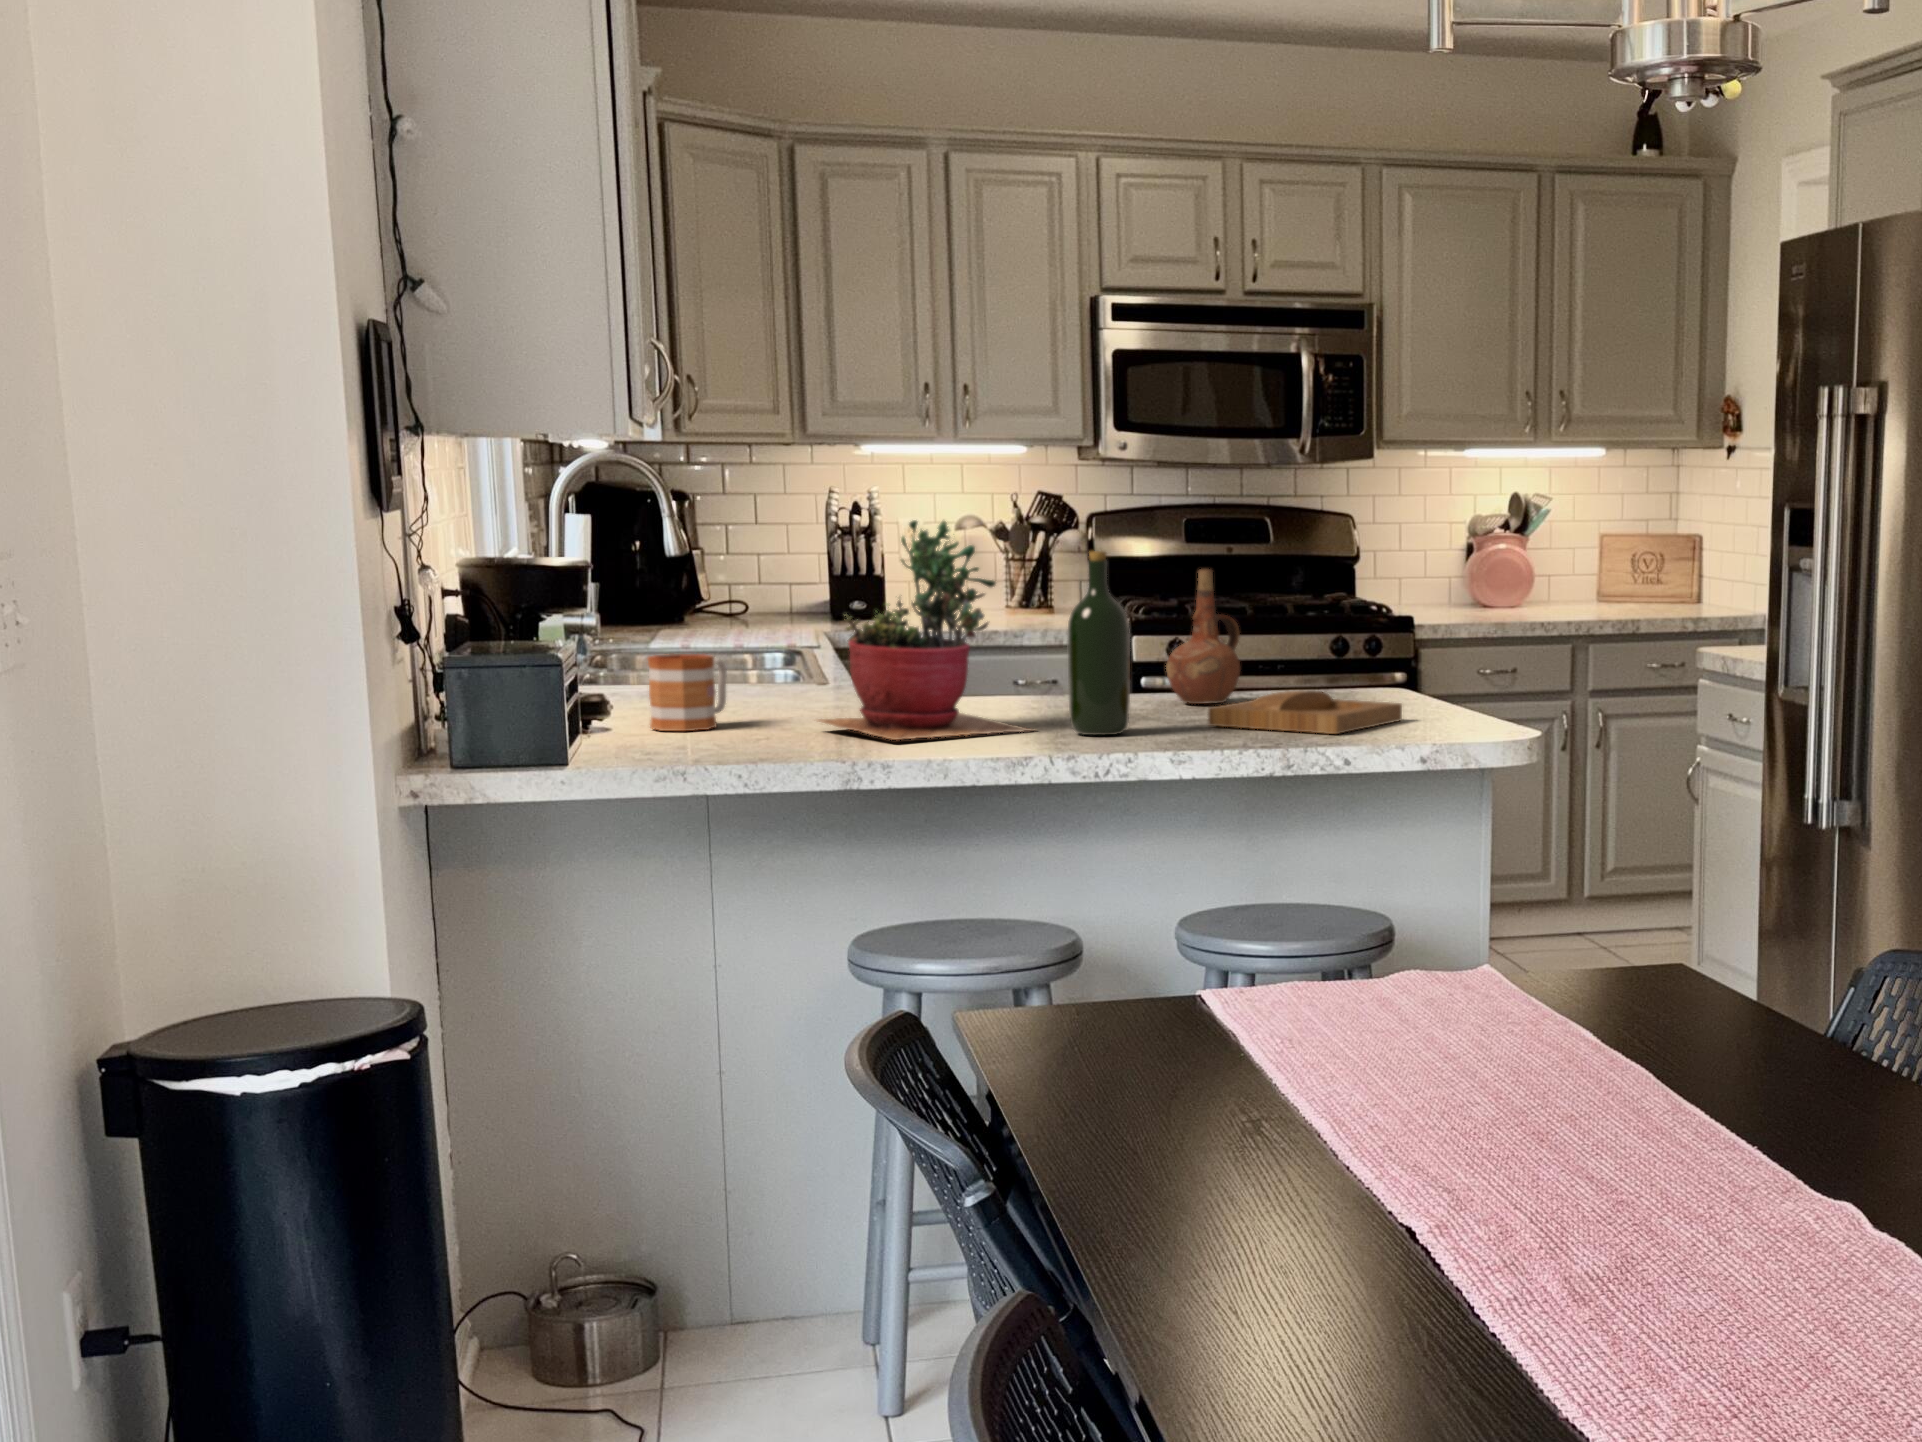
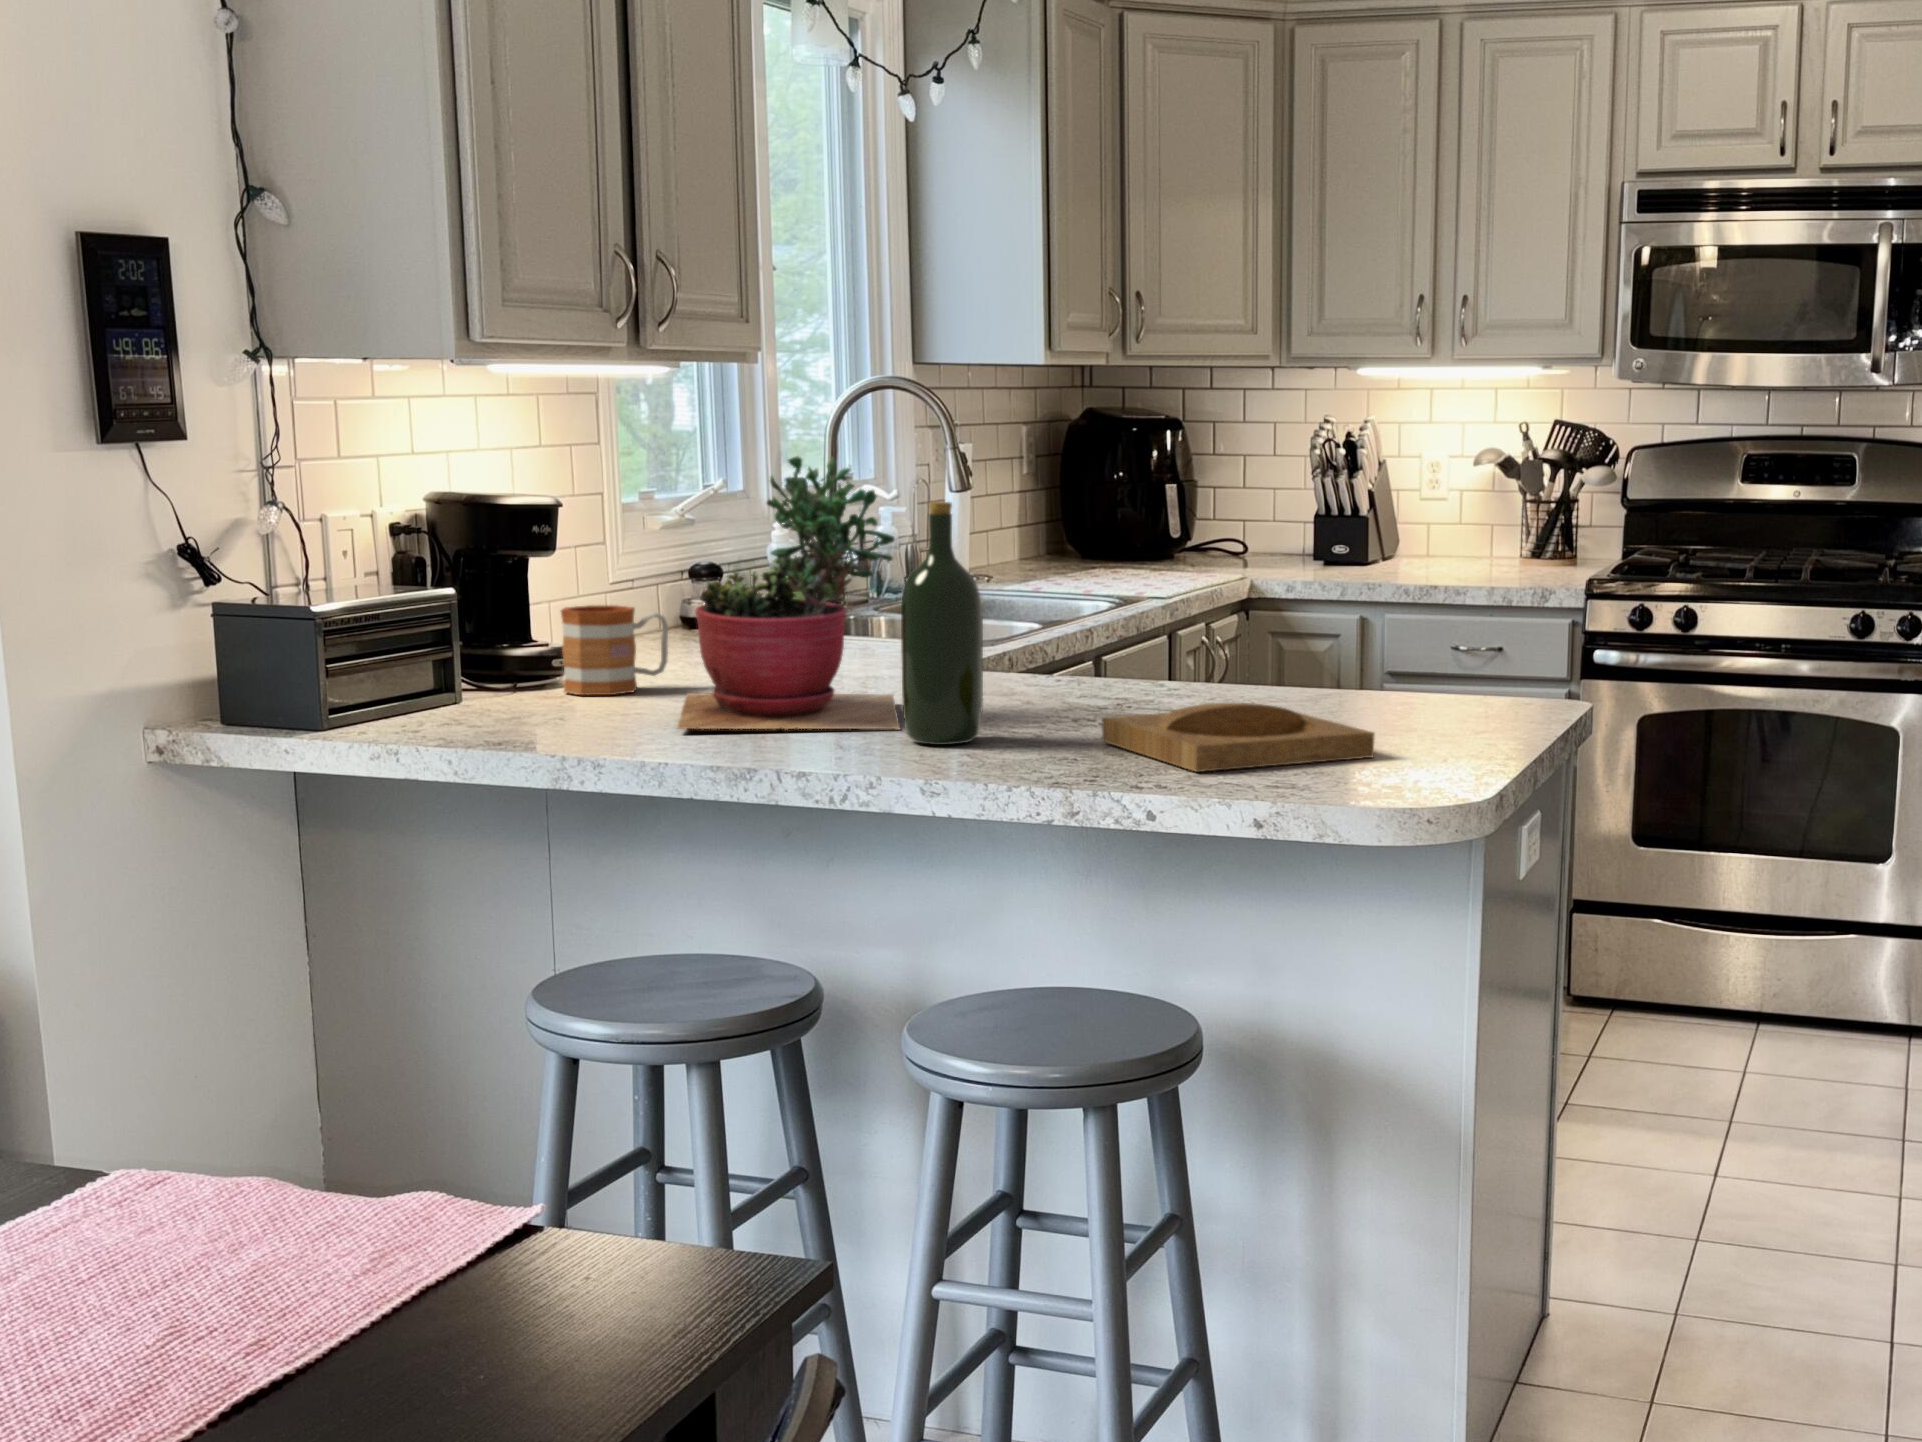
ceramic pitcher: present [1166,569,1240,704] -> none [1196,528,1301,707]

